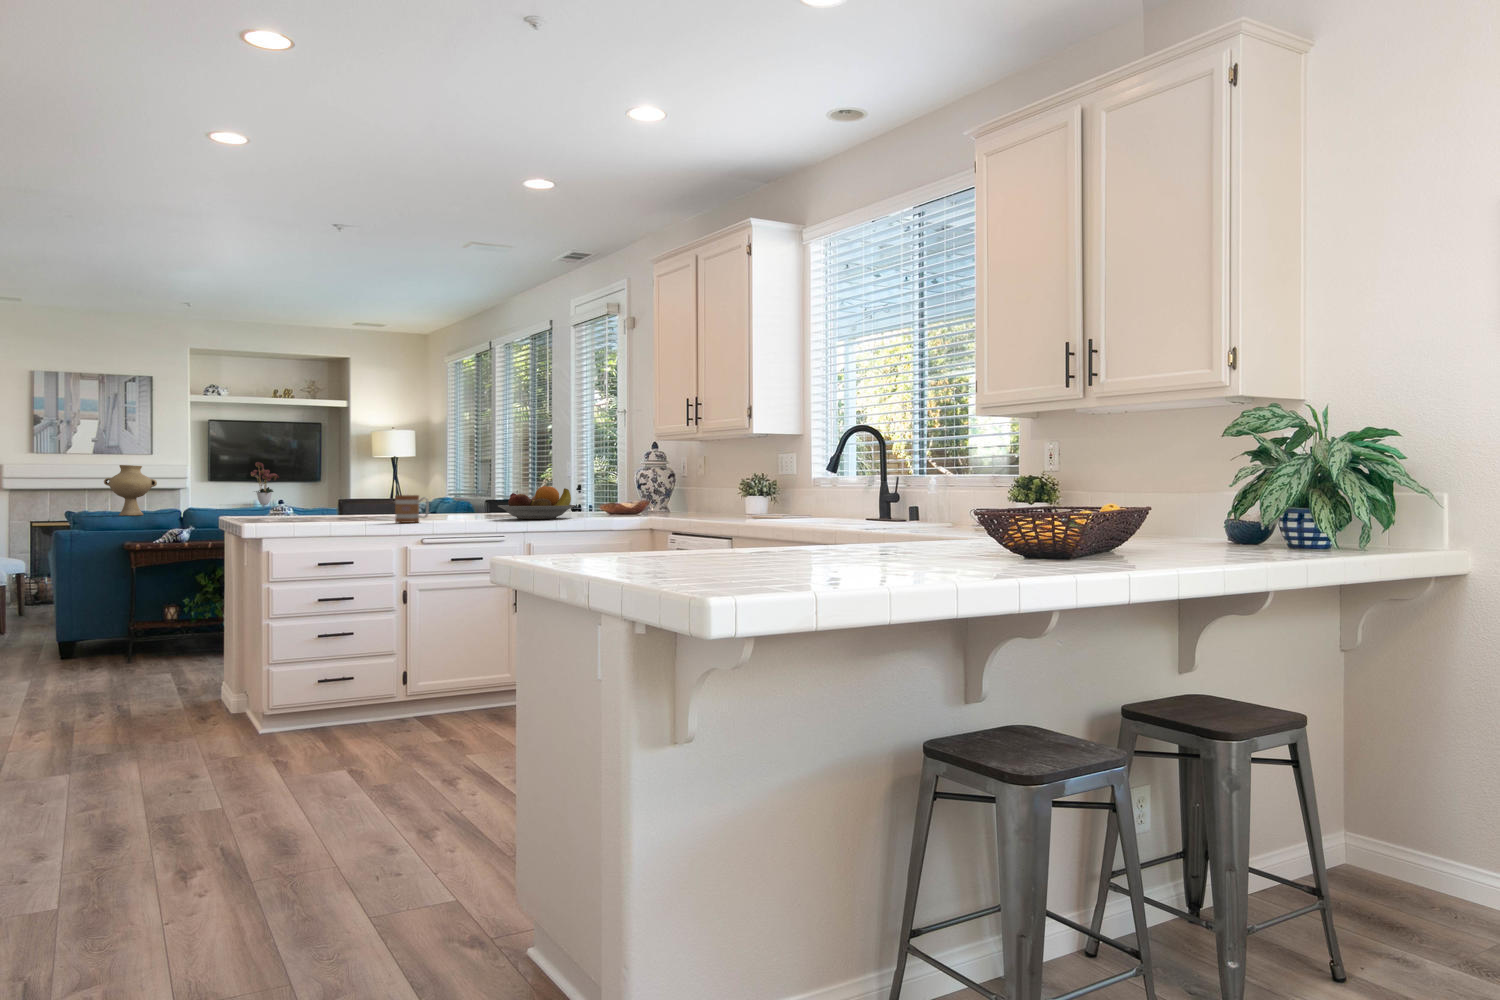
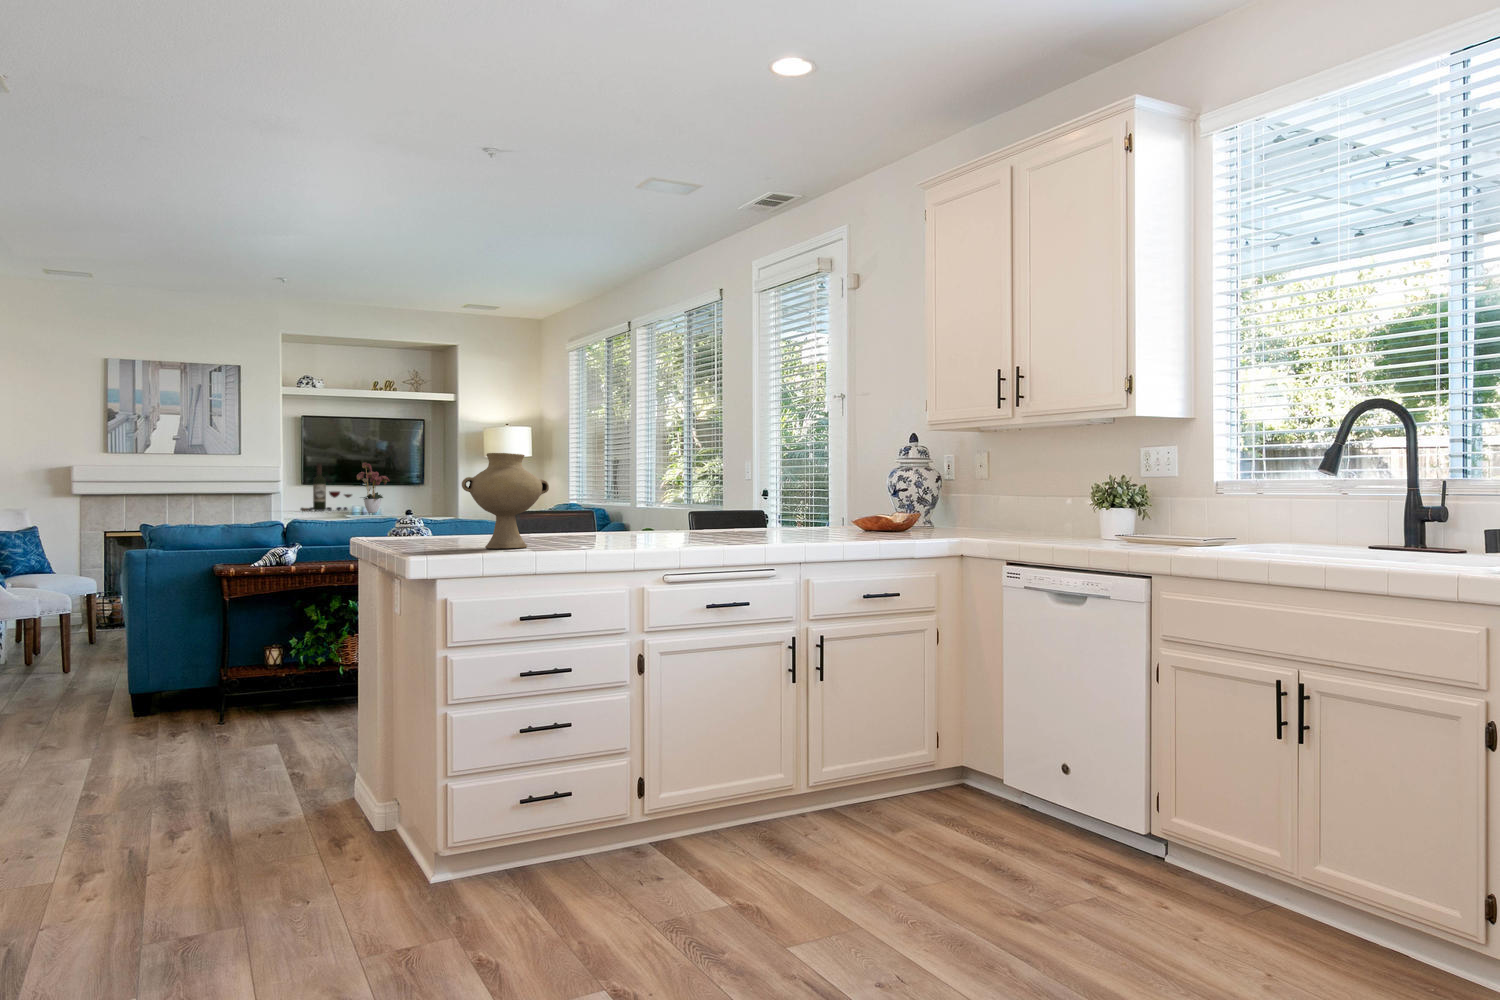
wine bottle: none [204,462,251,503] -> present [301,463,352,511]
vase: present [104,465,157,516] -> present [462,453,549,549]
fruit bowl: present [498,486,575,519] -> none [757,495,868,544]
mug: present [395,495,429,523] -> none [614,509,664,550]

